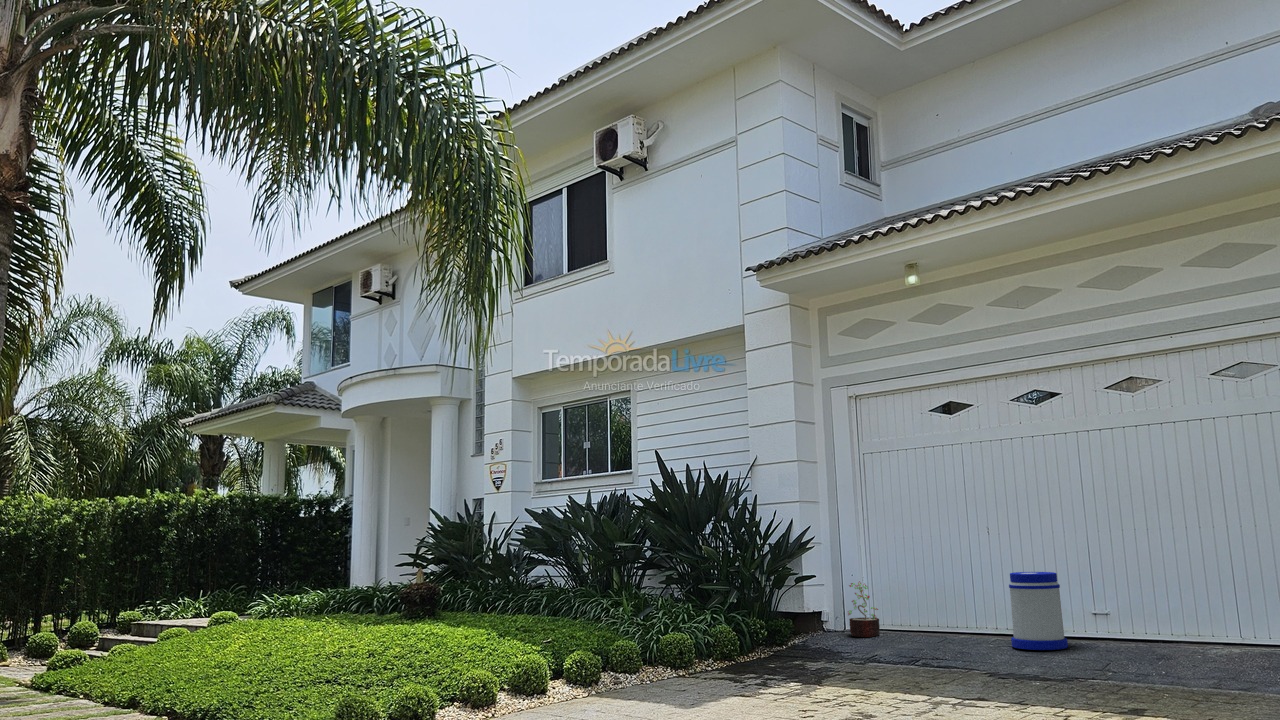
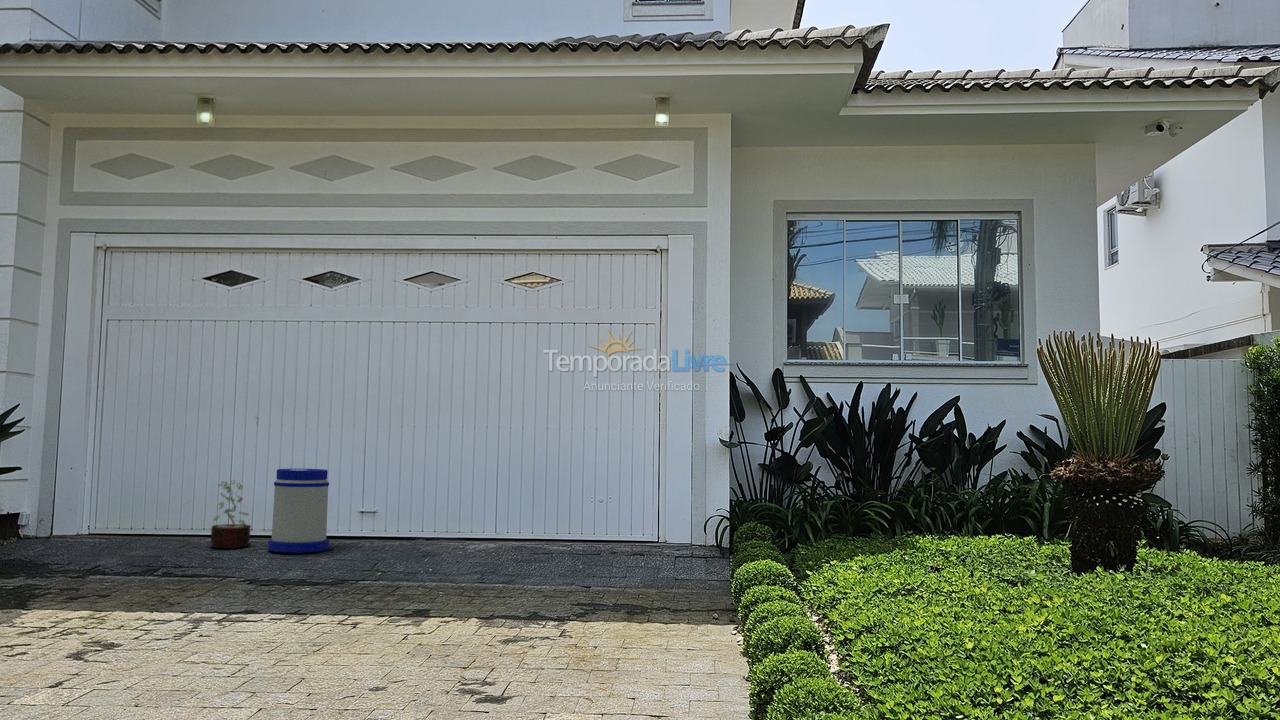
decorative plant: present [848,581,880,637] -> present [211,482,251,548]

